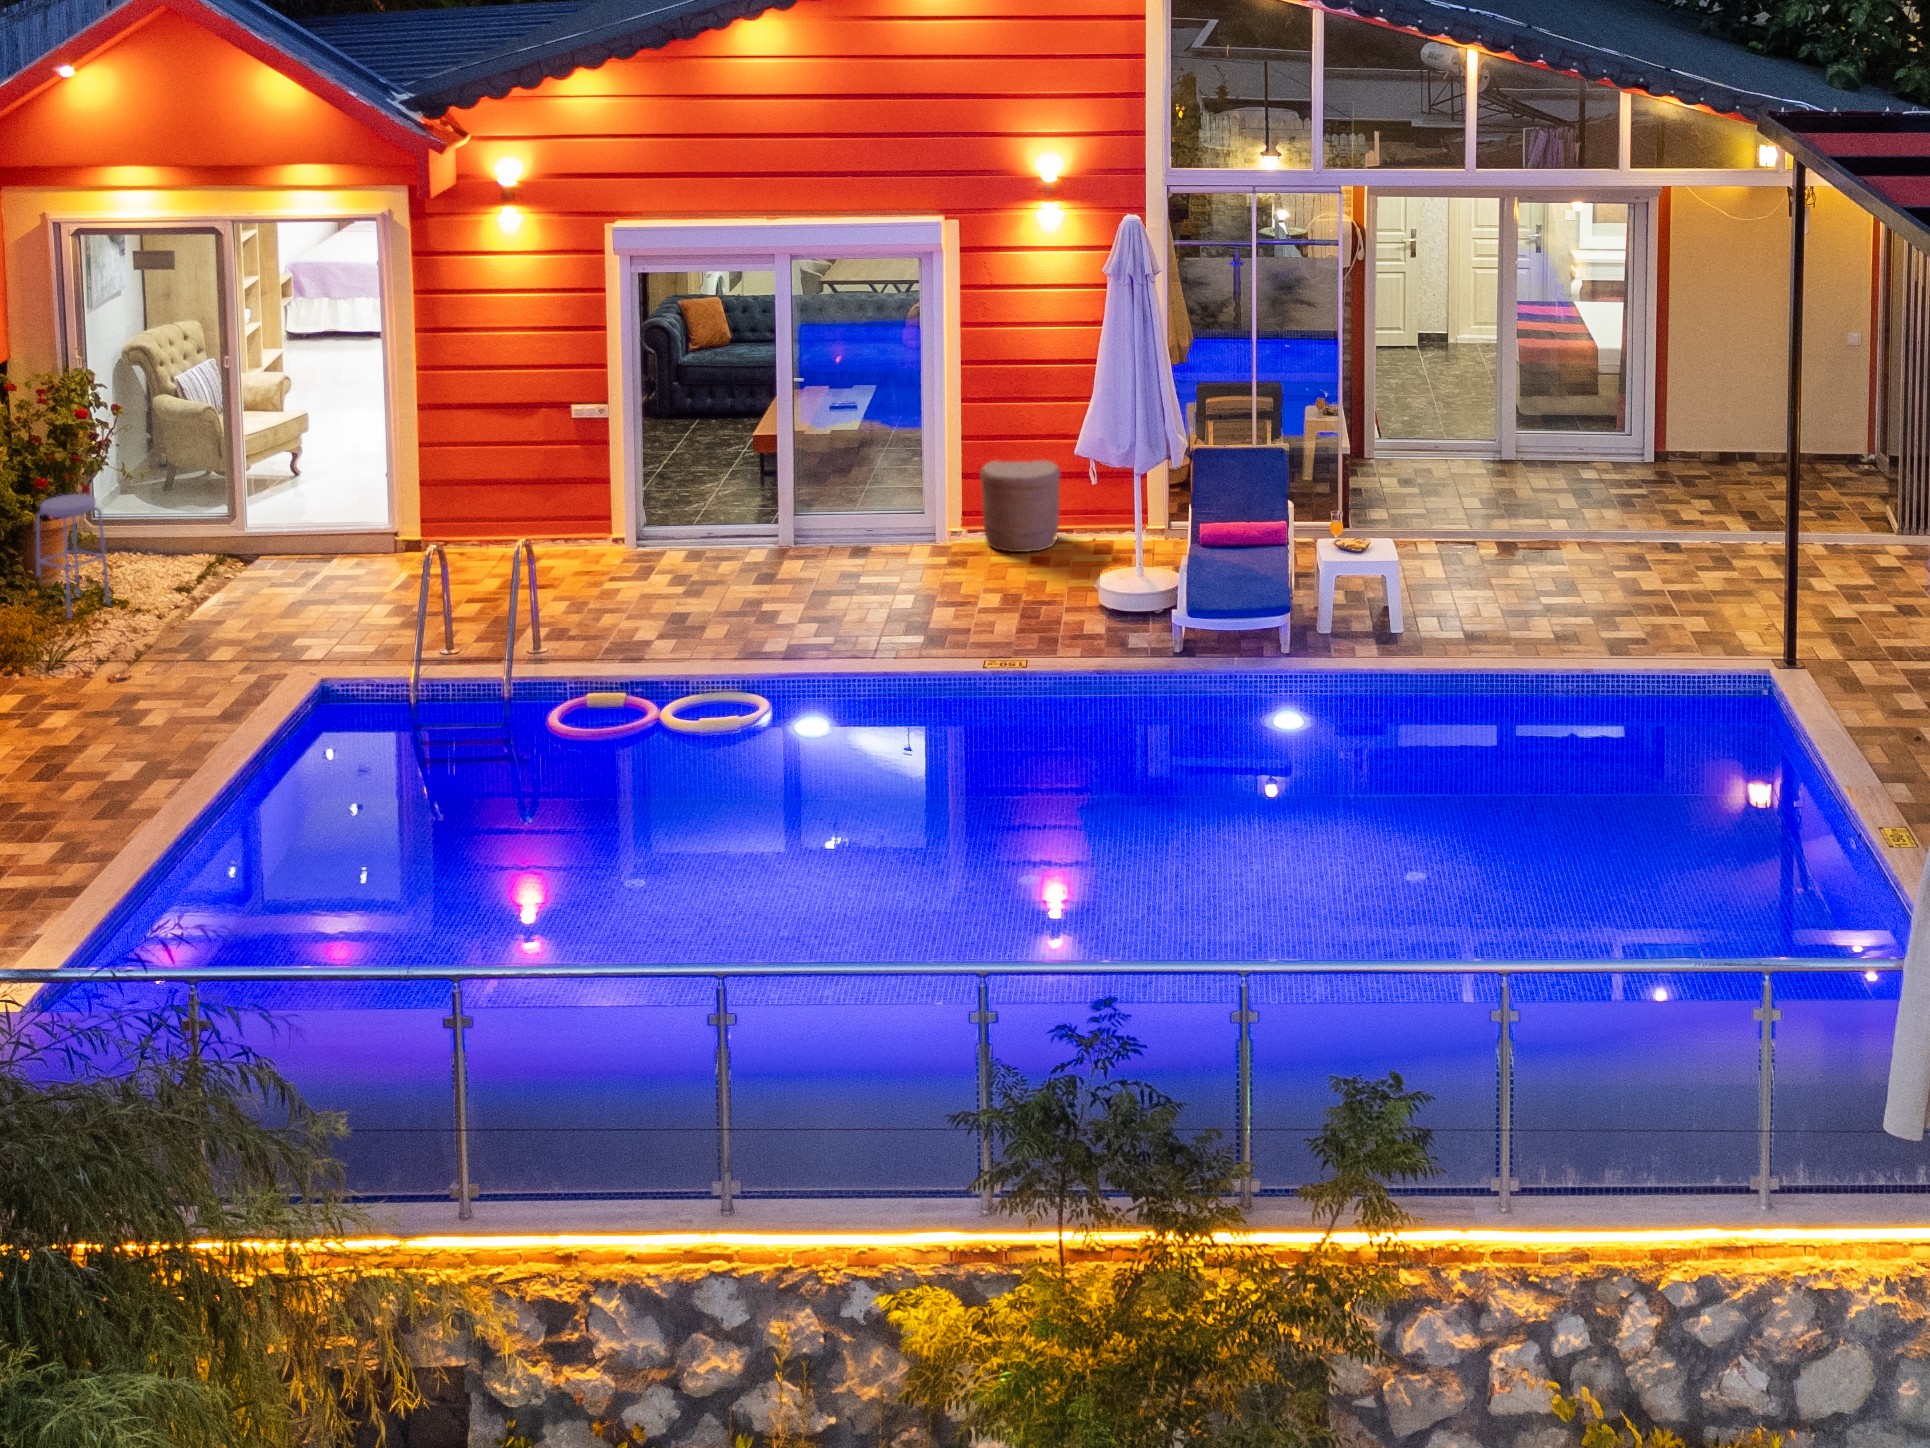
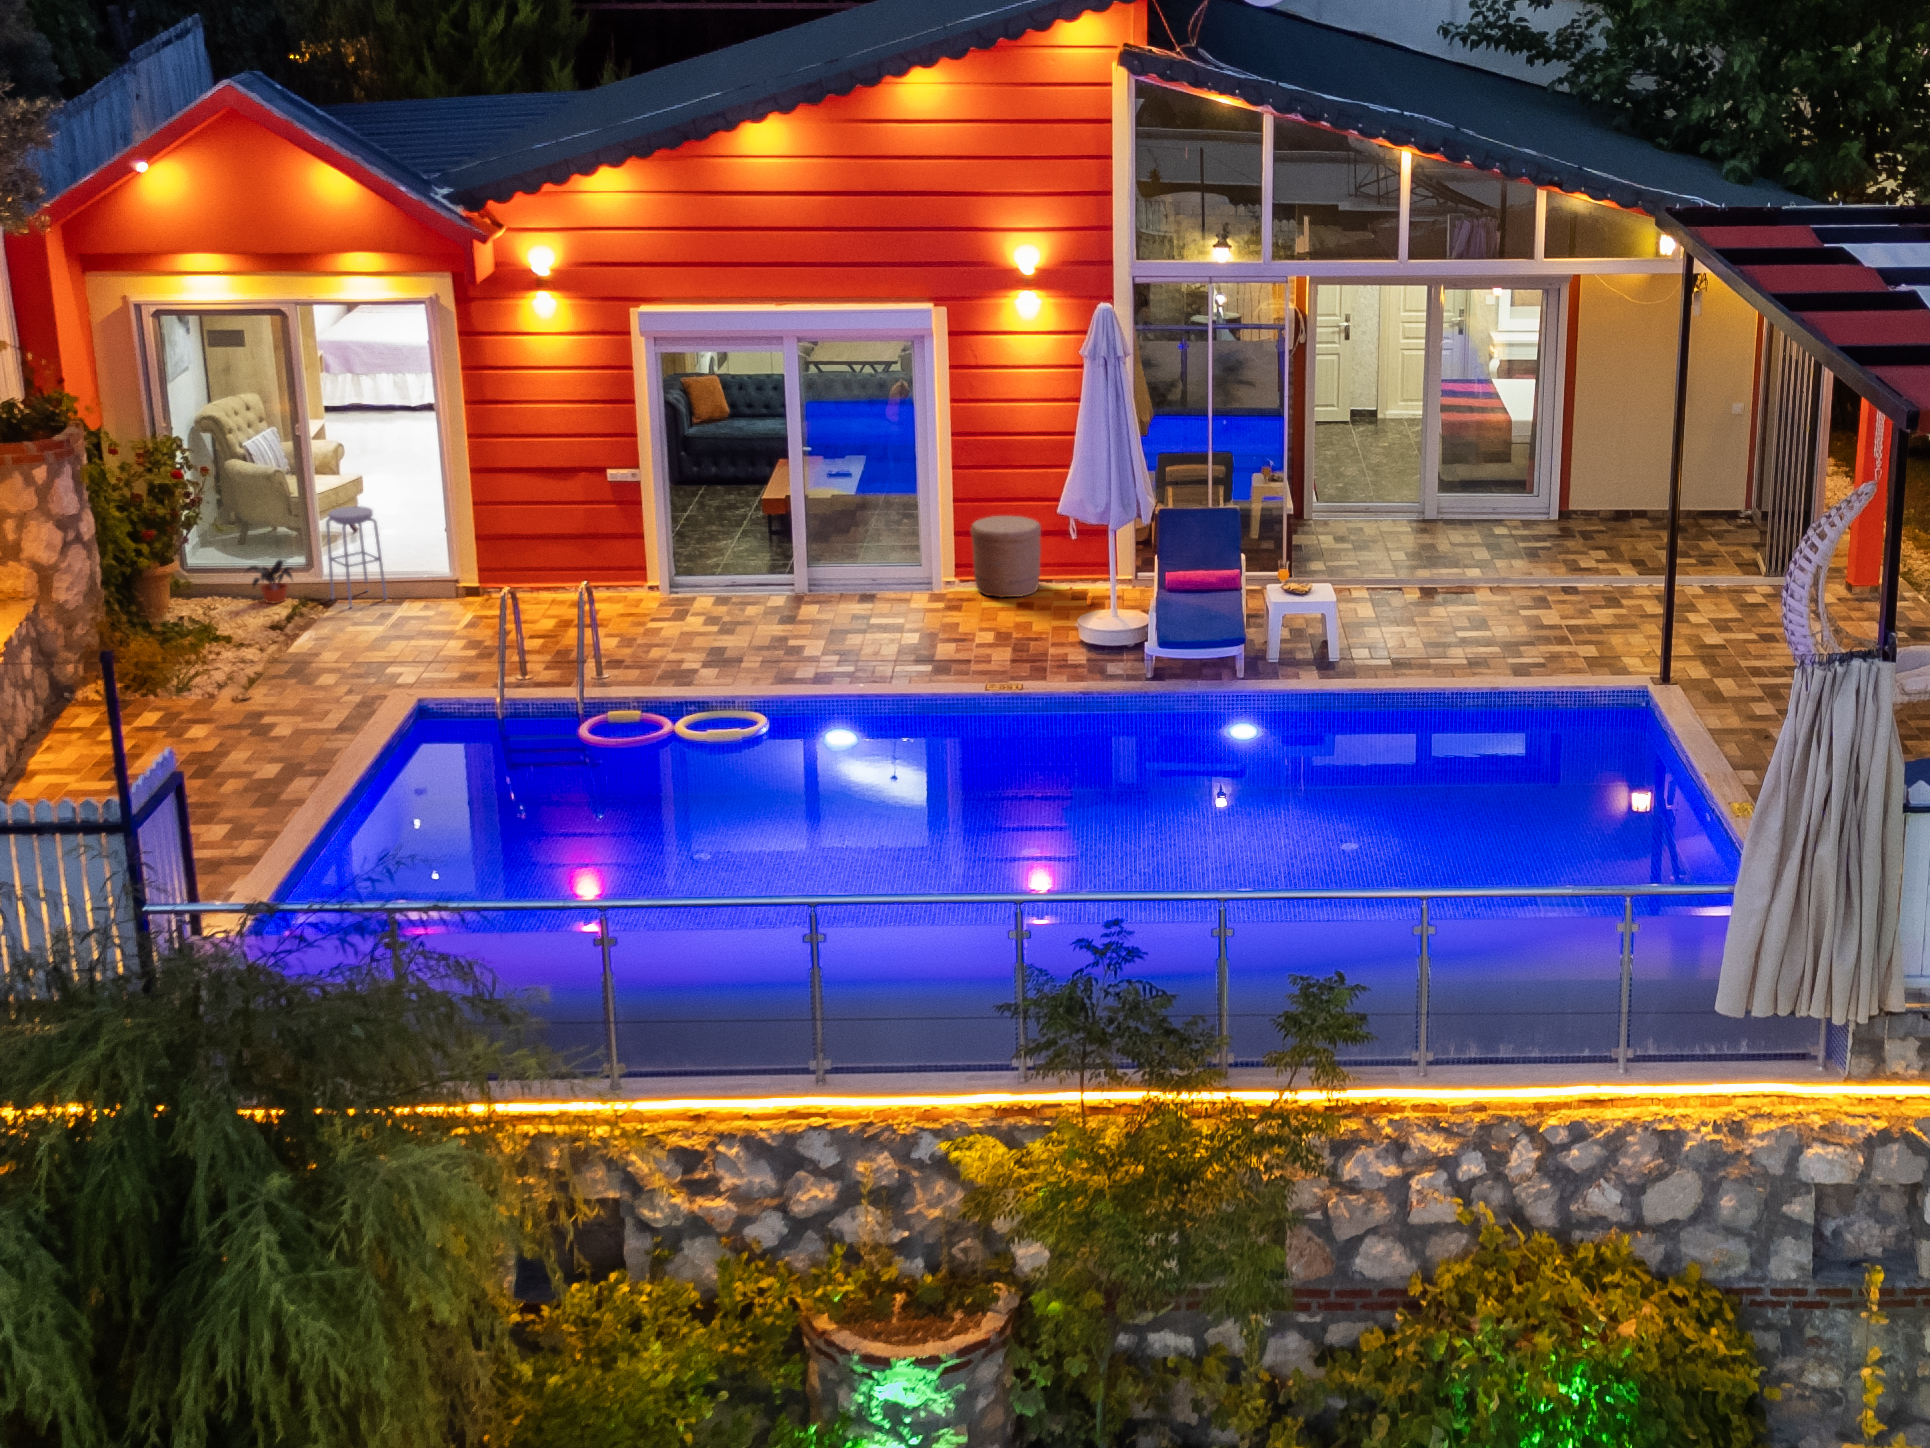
stool: present [36,494,110,618] -> present [326,506,387,607]
potted plant: none [160,503,222,554] -> present [247,560,293,603]

